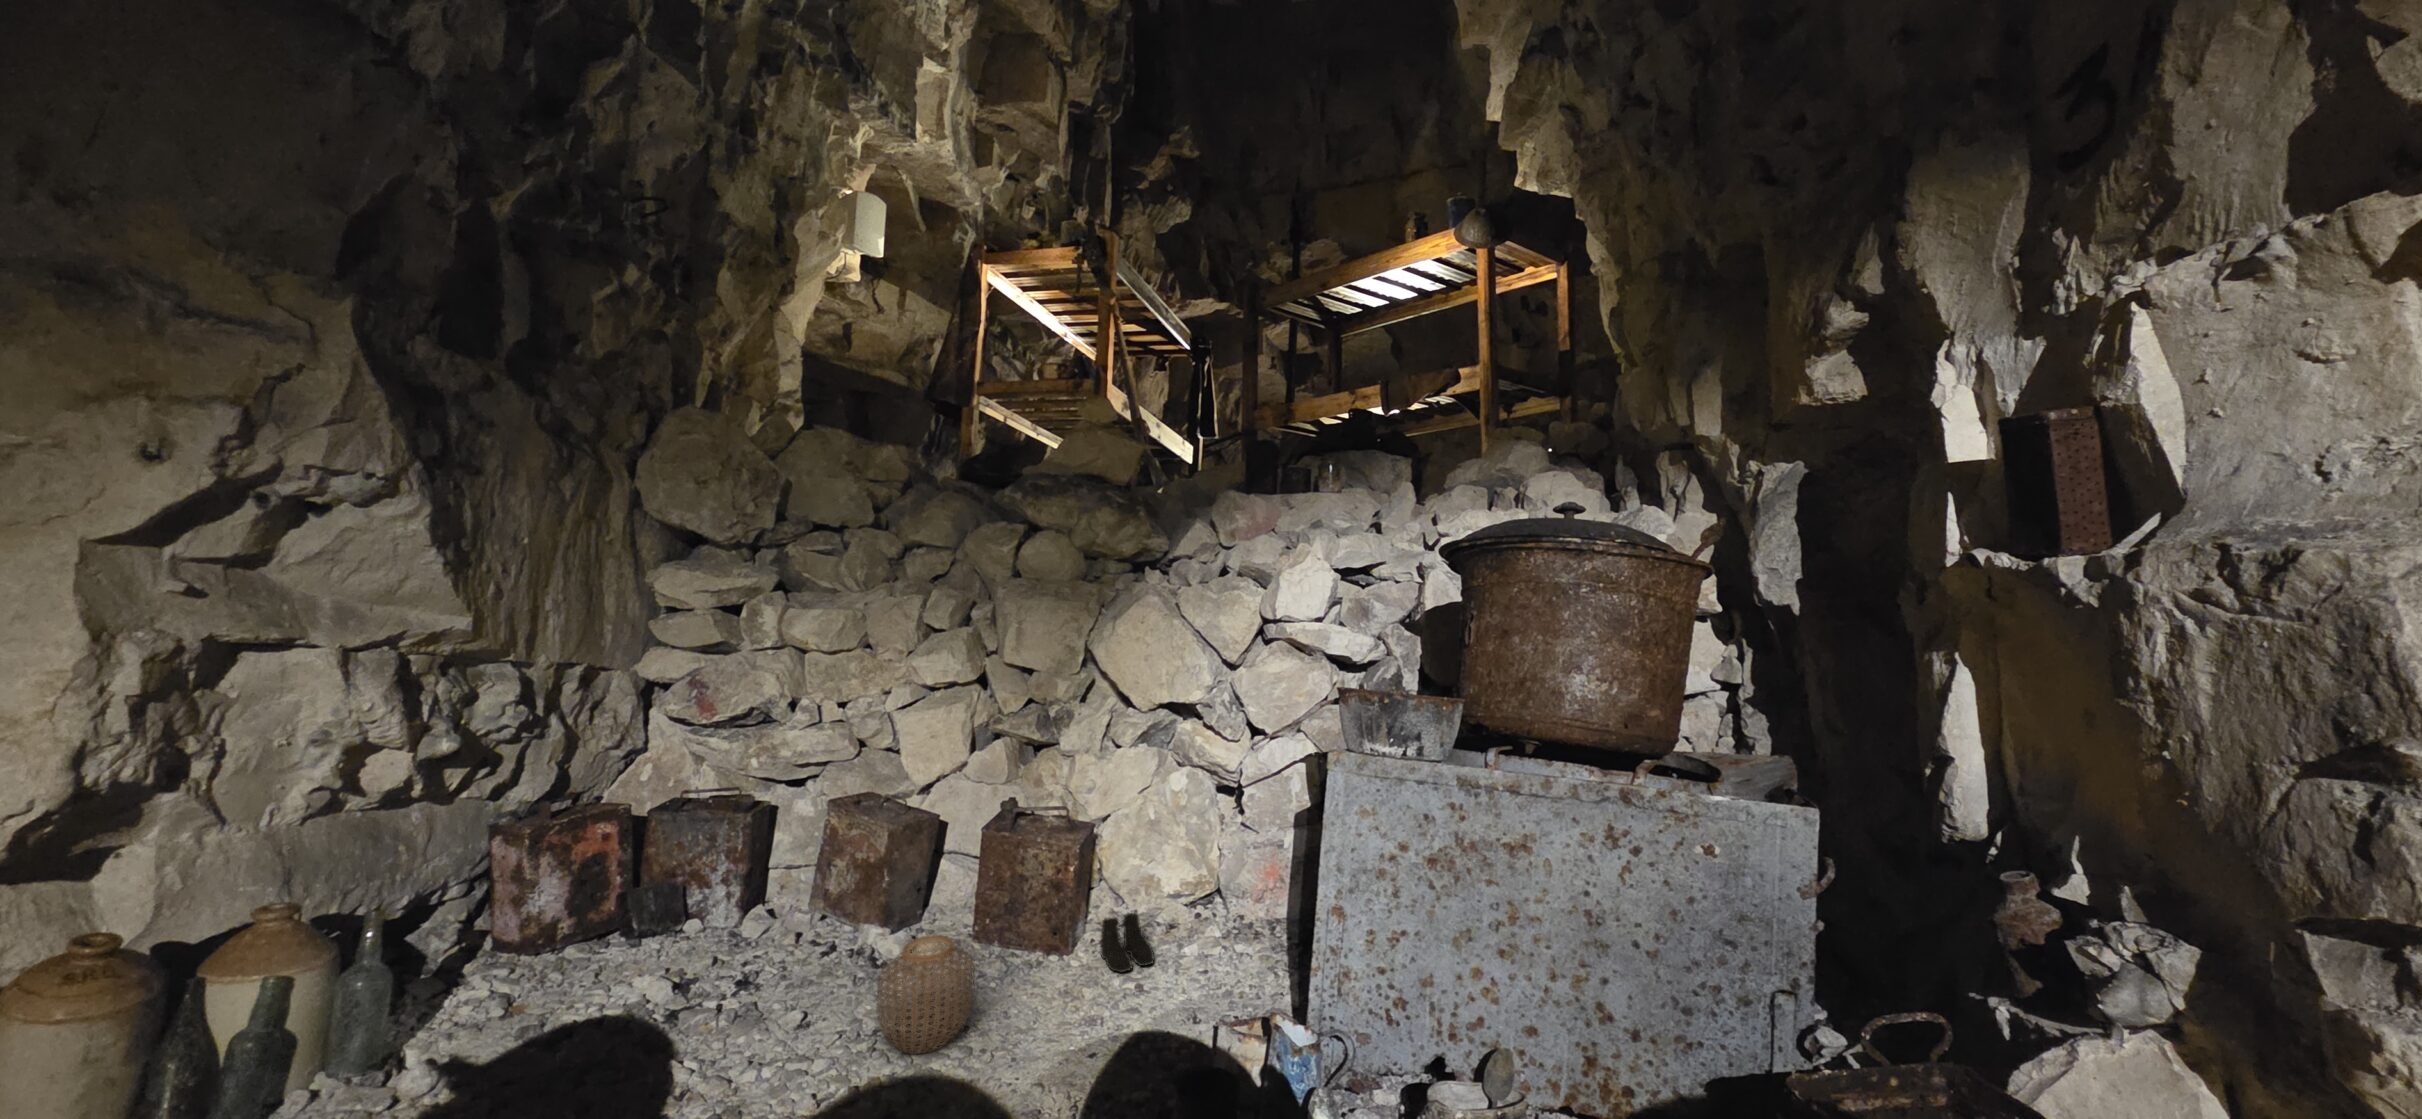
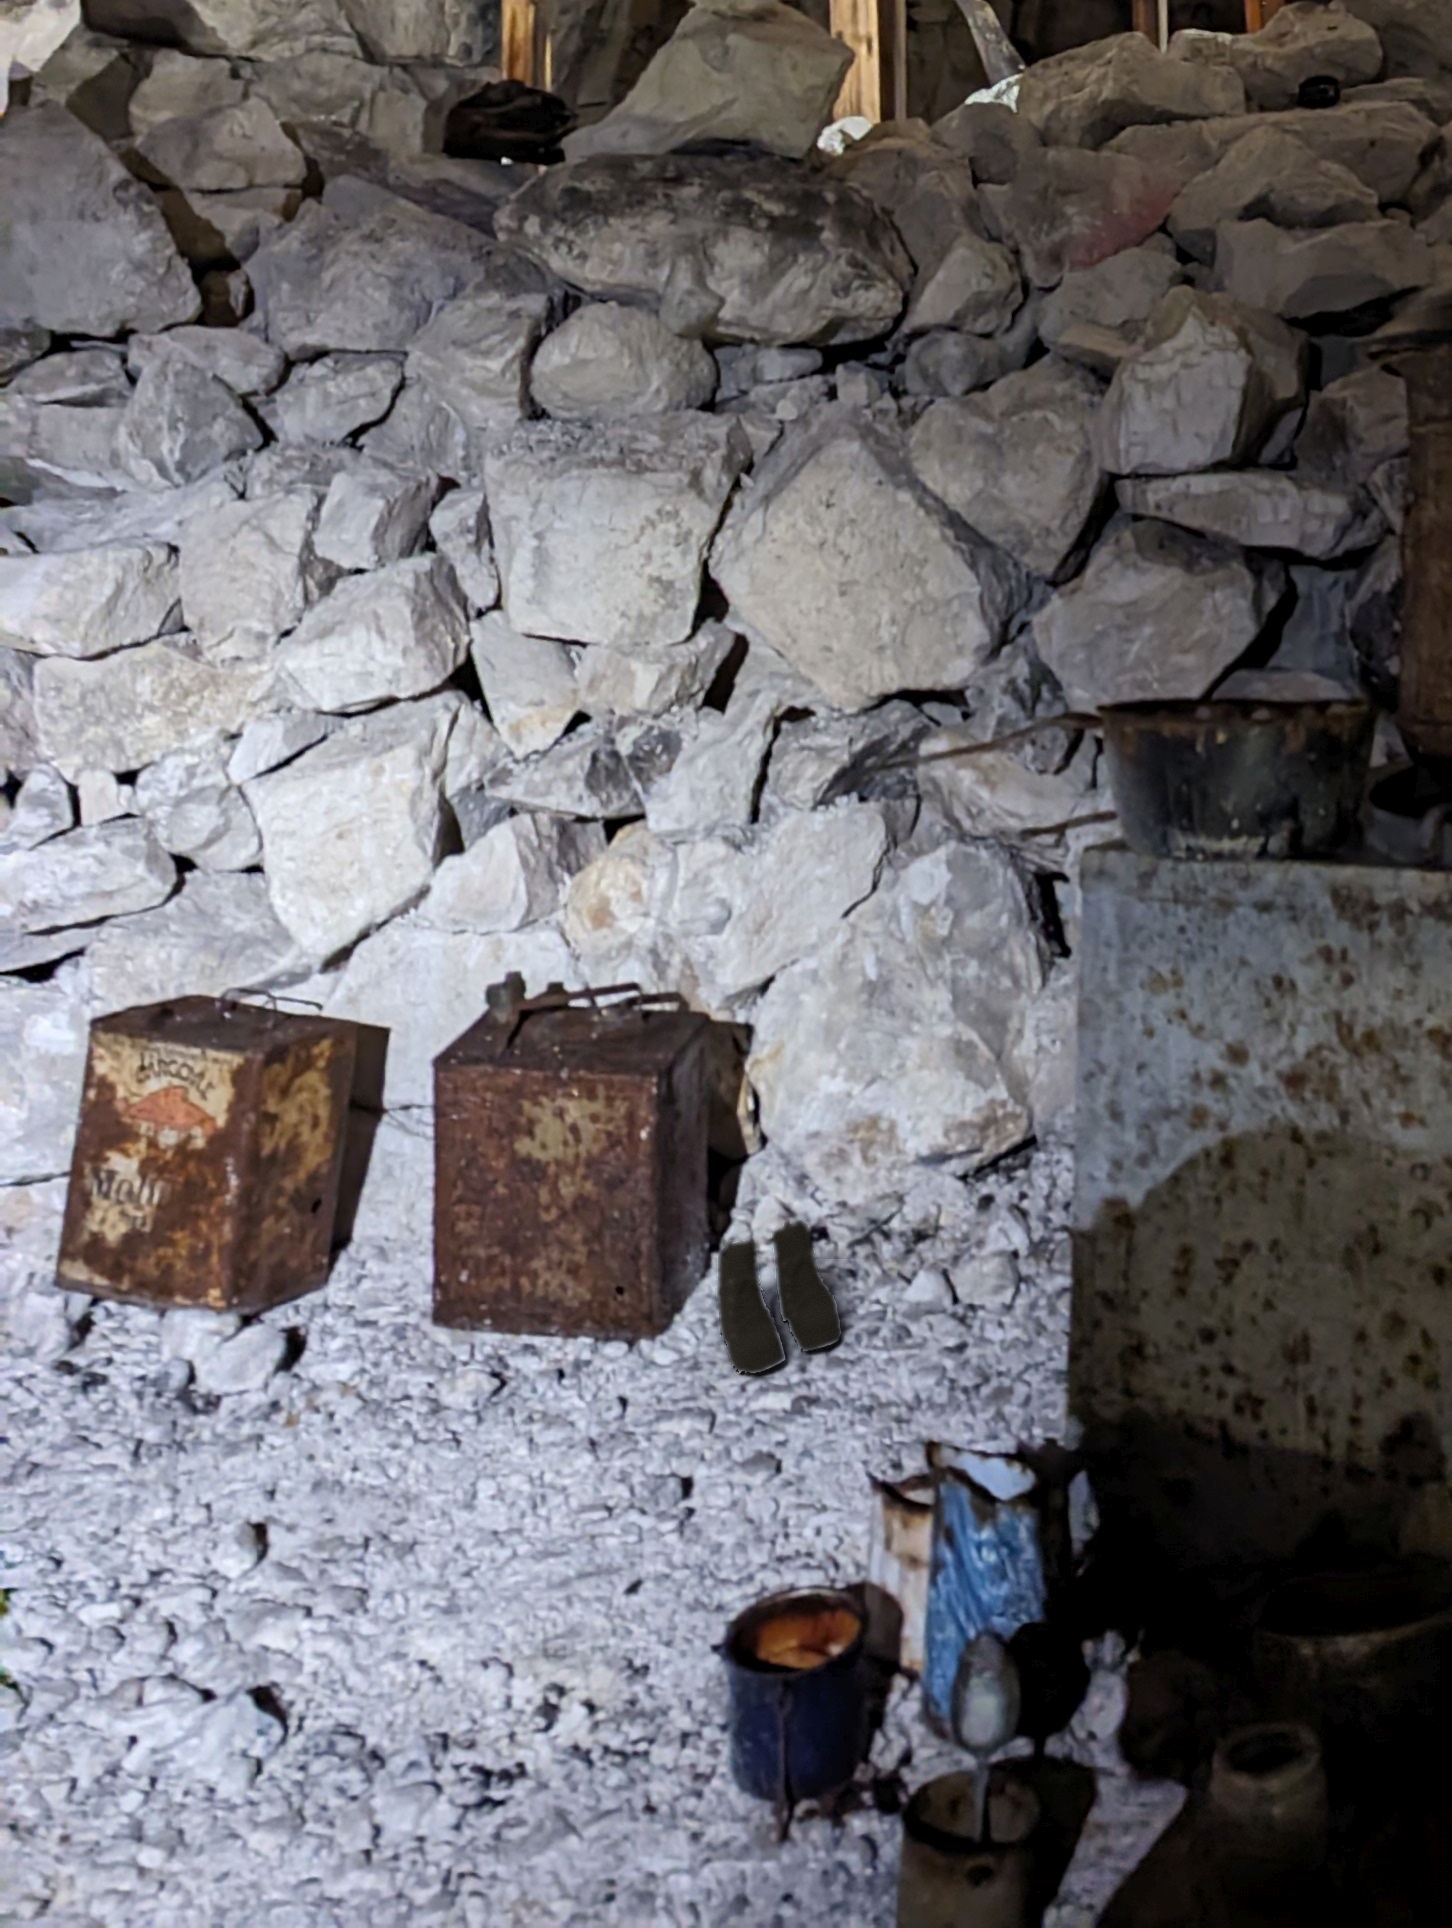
woven basket: present [877,935,975,1054] -> none [142,1342,375,1628]

